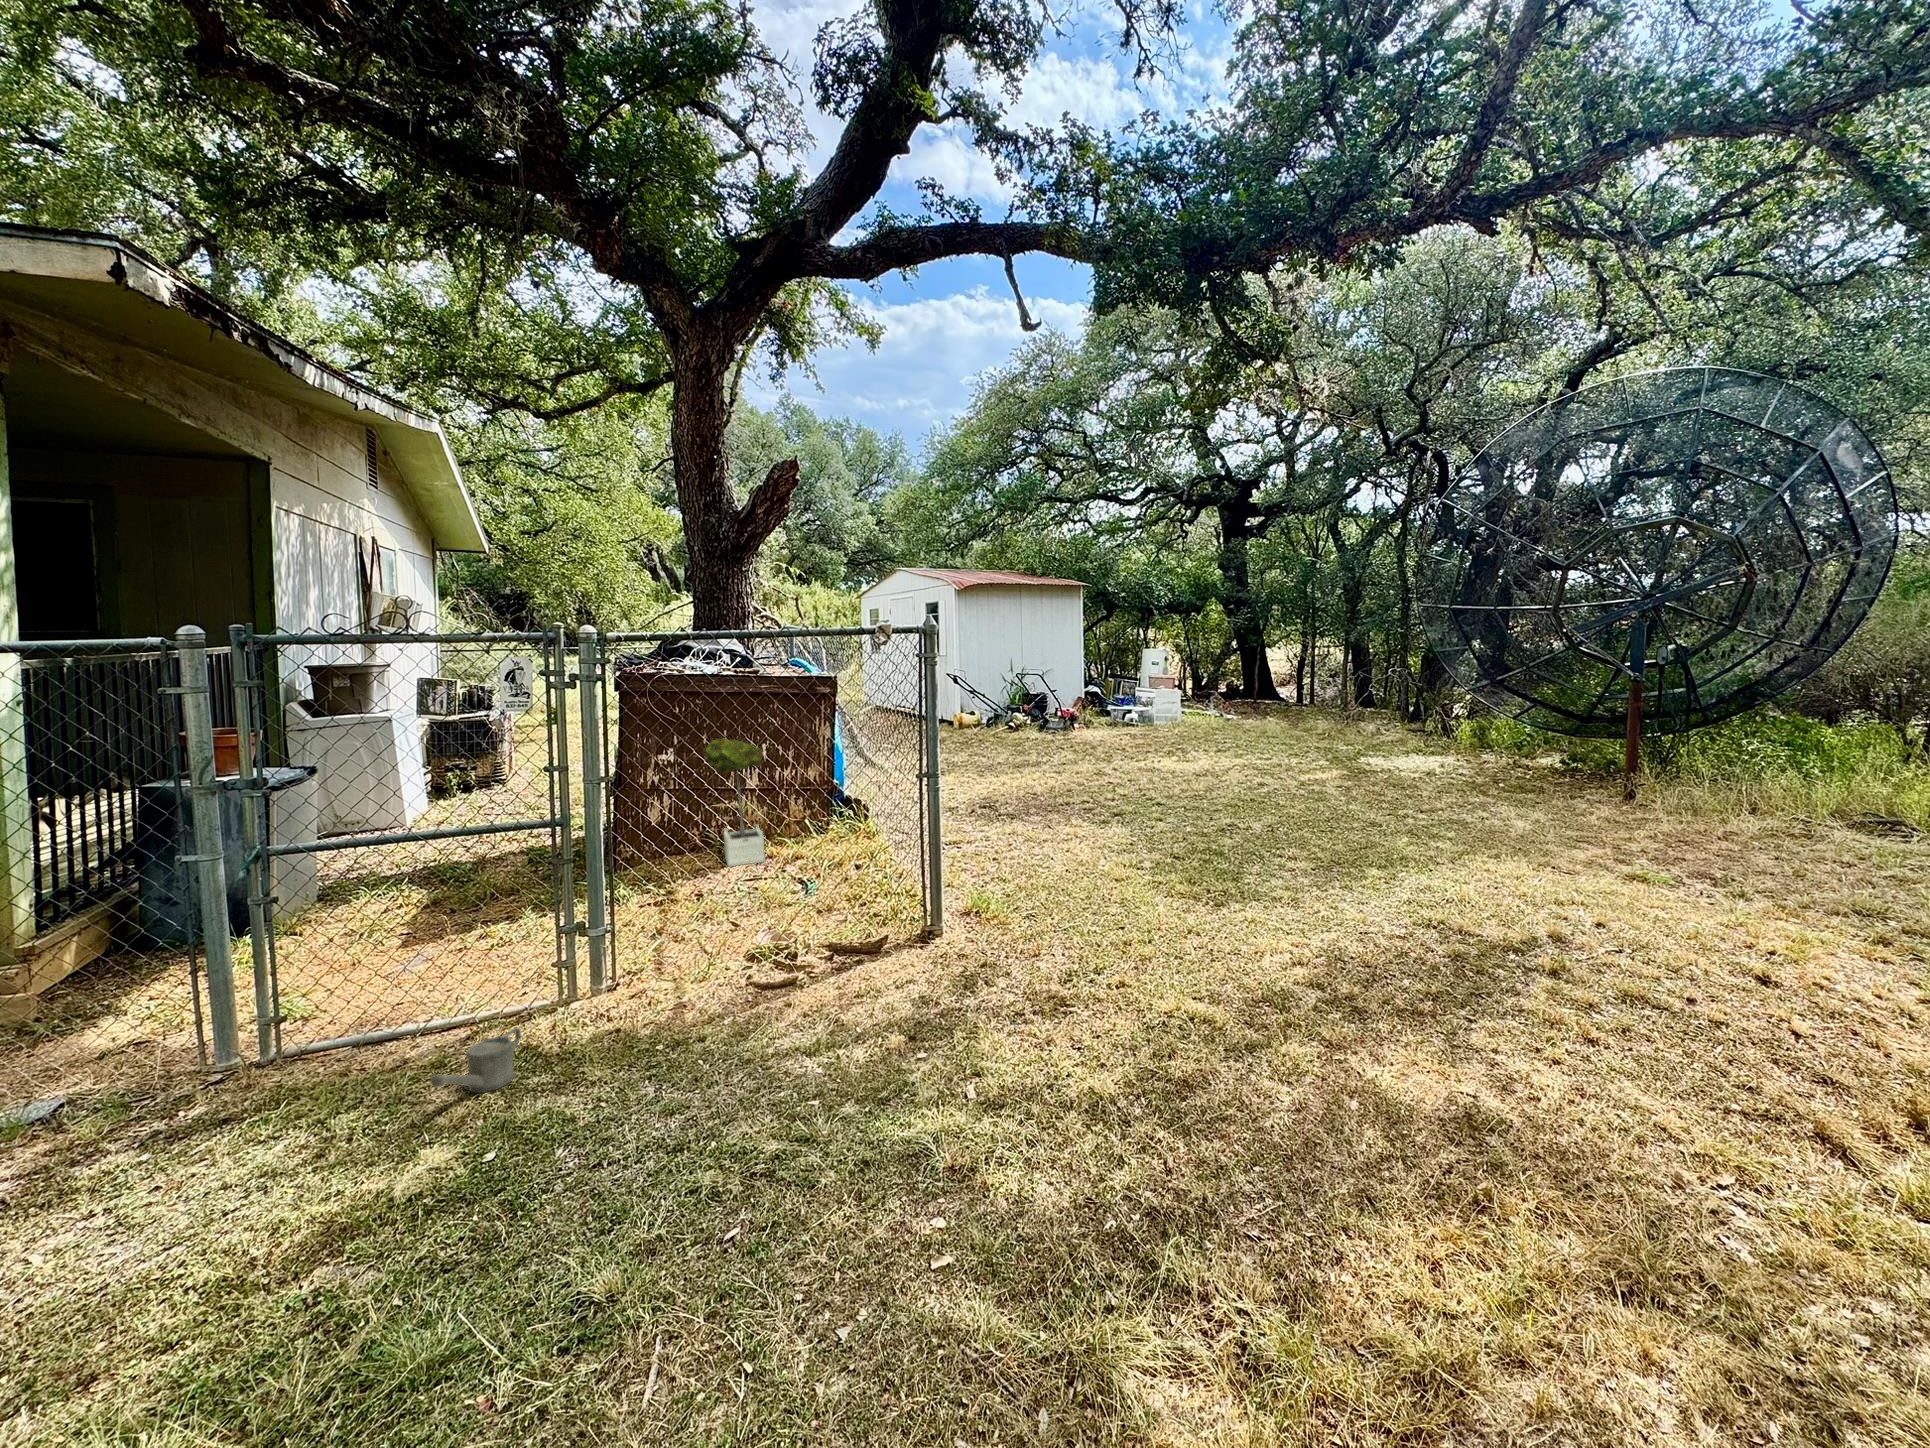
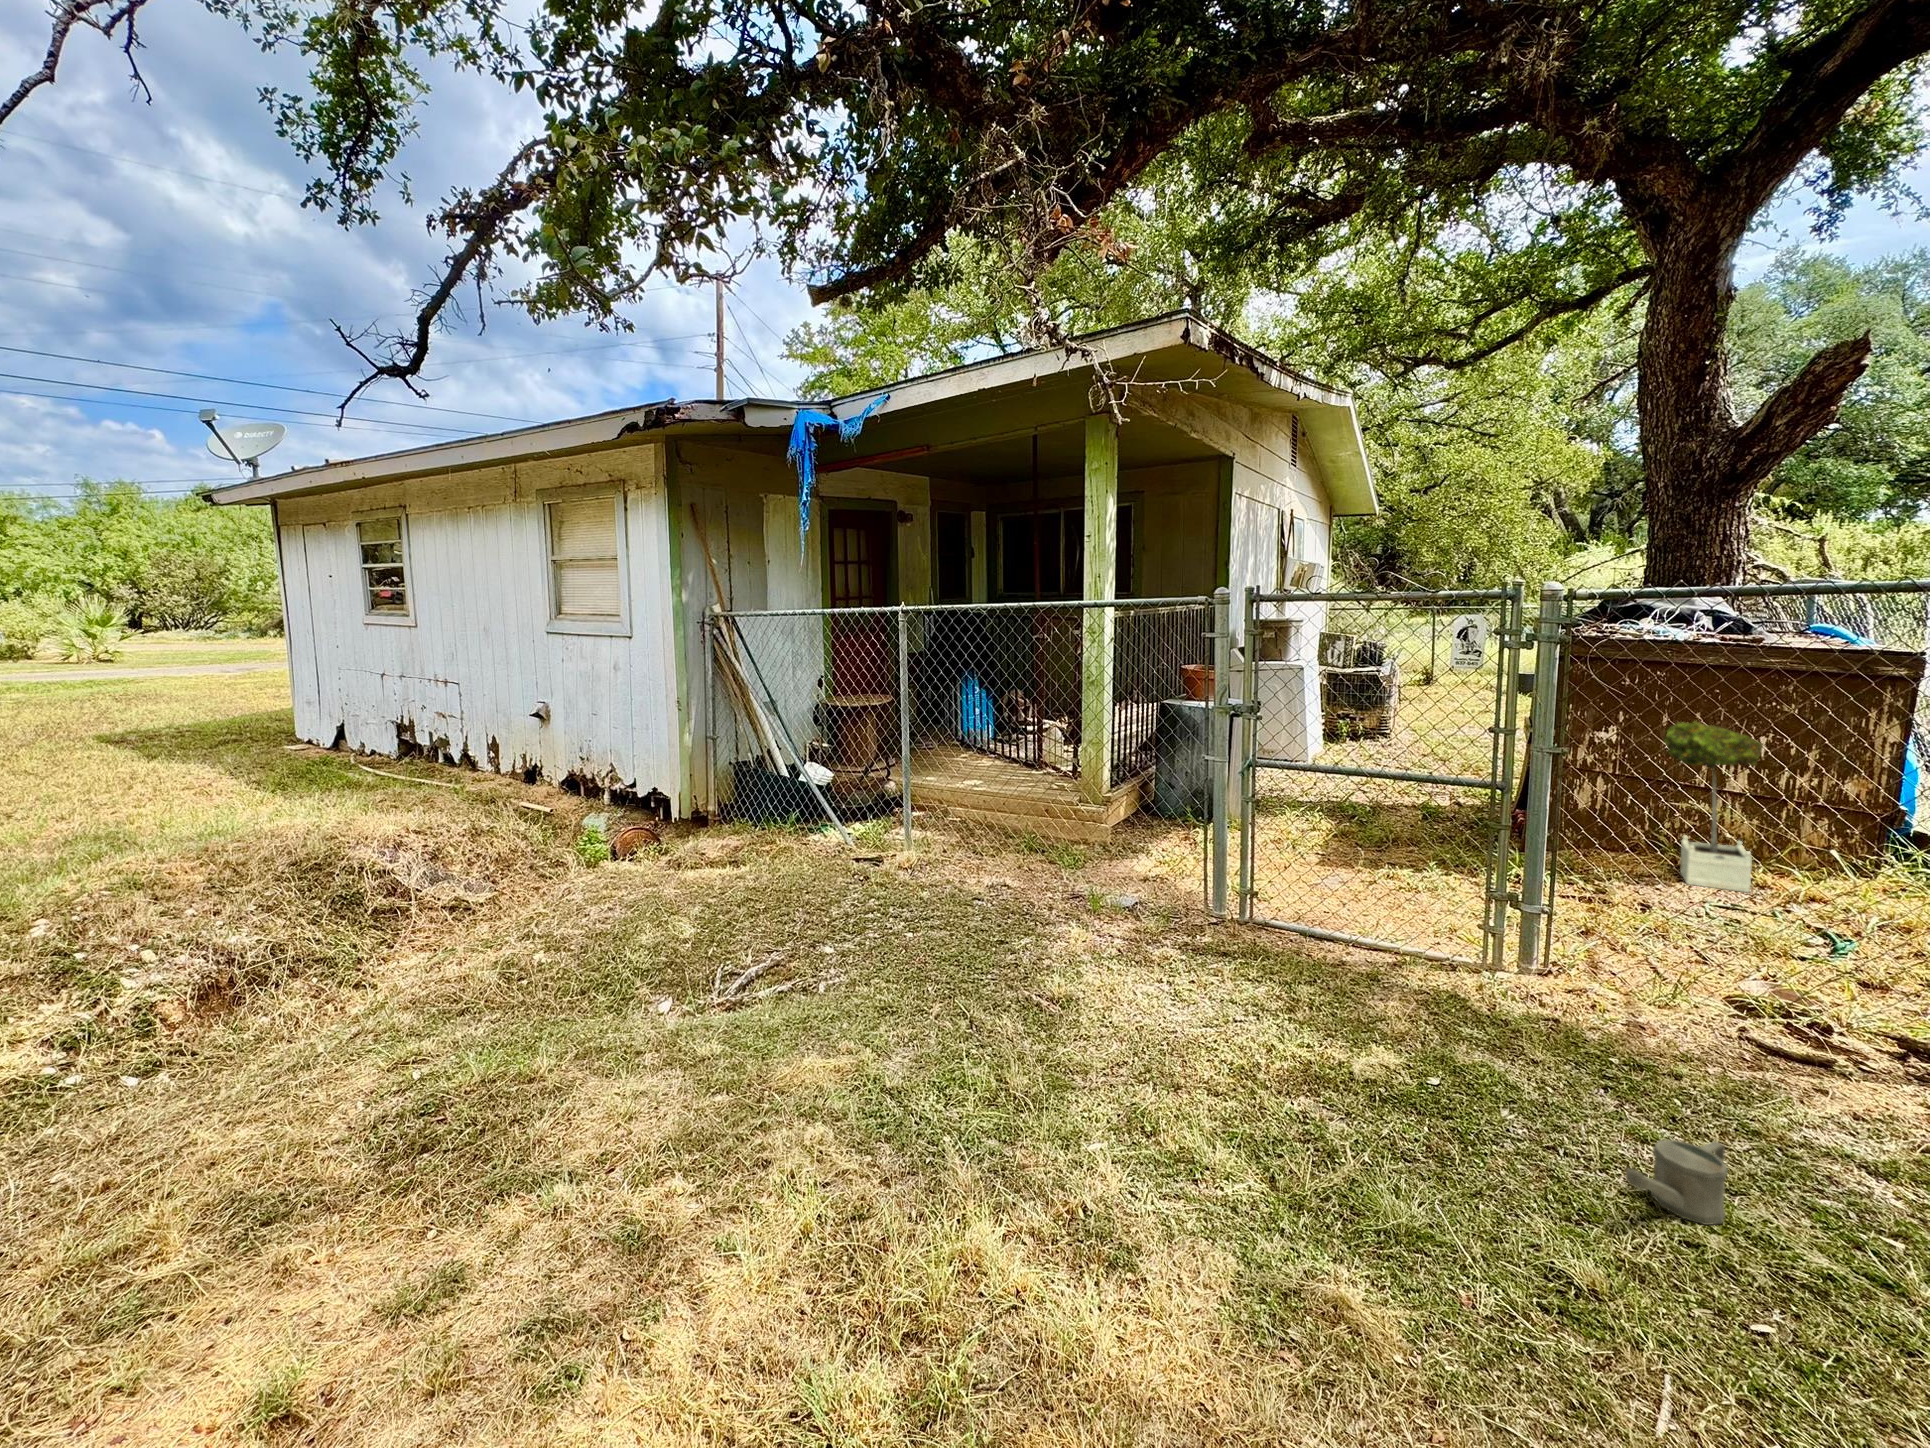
watering can: present [431,1028,521,1093] -> present [1626,1140,1728,1225]

